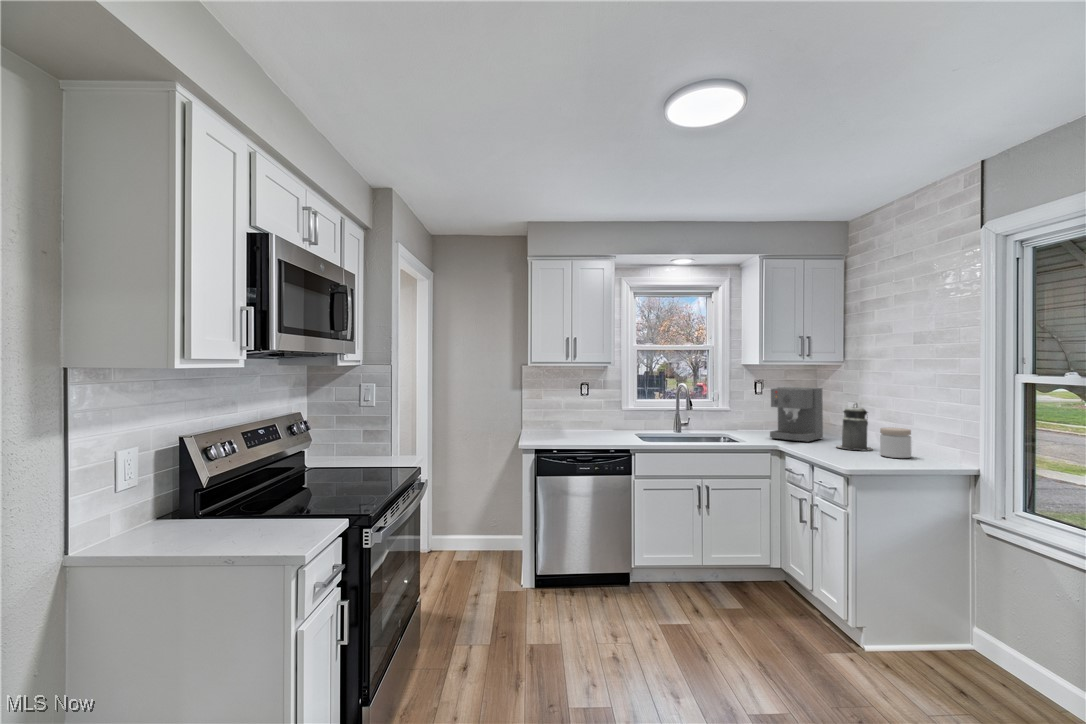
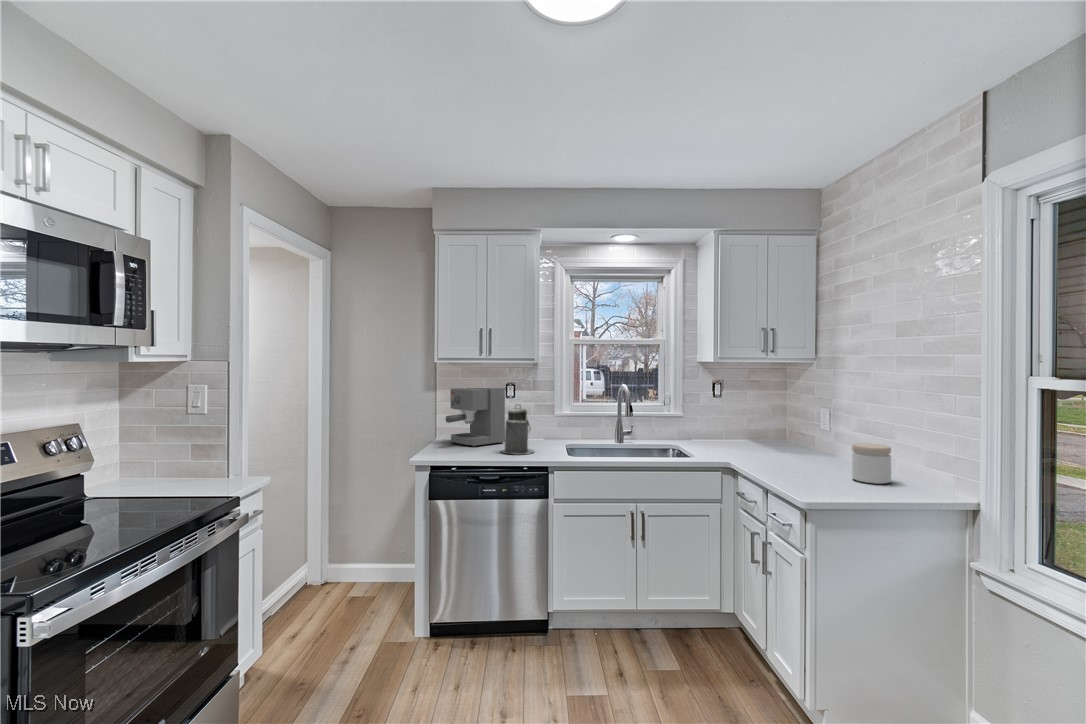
coffee maker: present [770,387,823,442] -> present [446,388,505,447]
canister: present [837,404,872,451] -> present [502,406,534,454]

